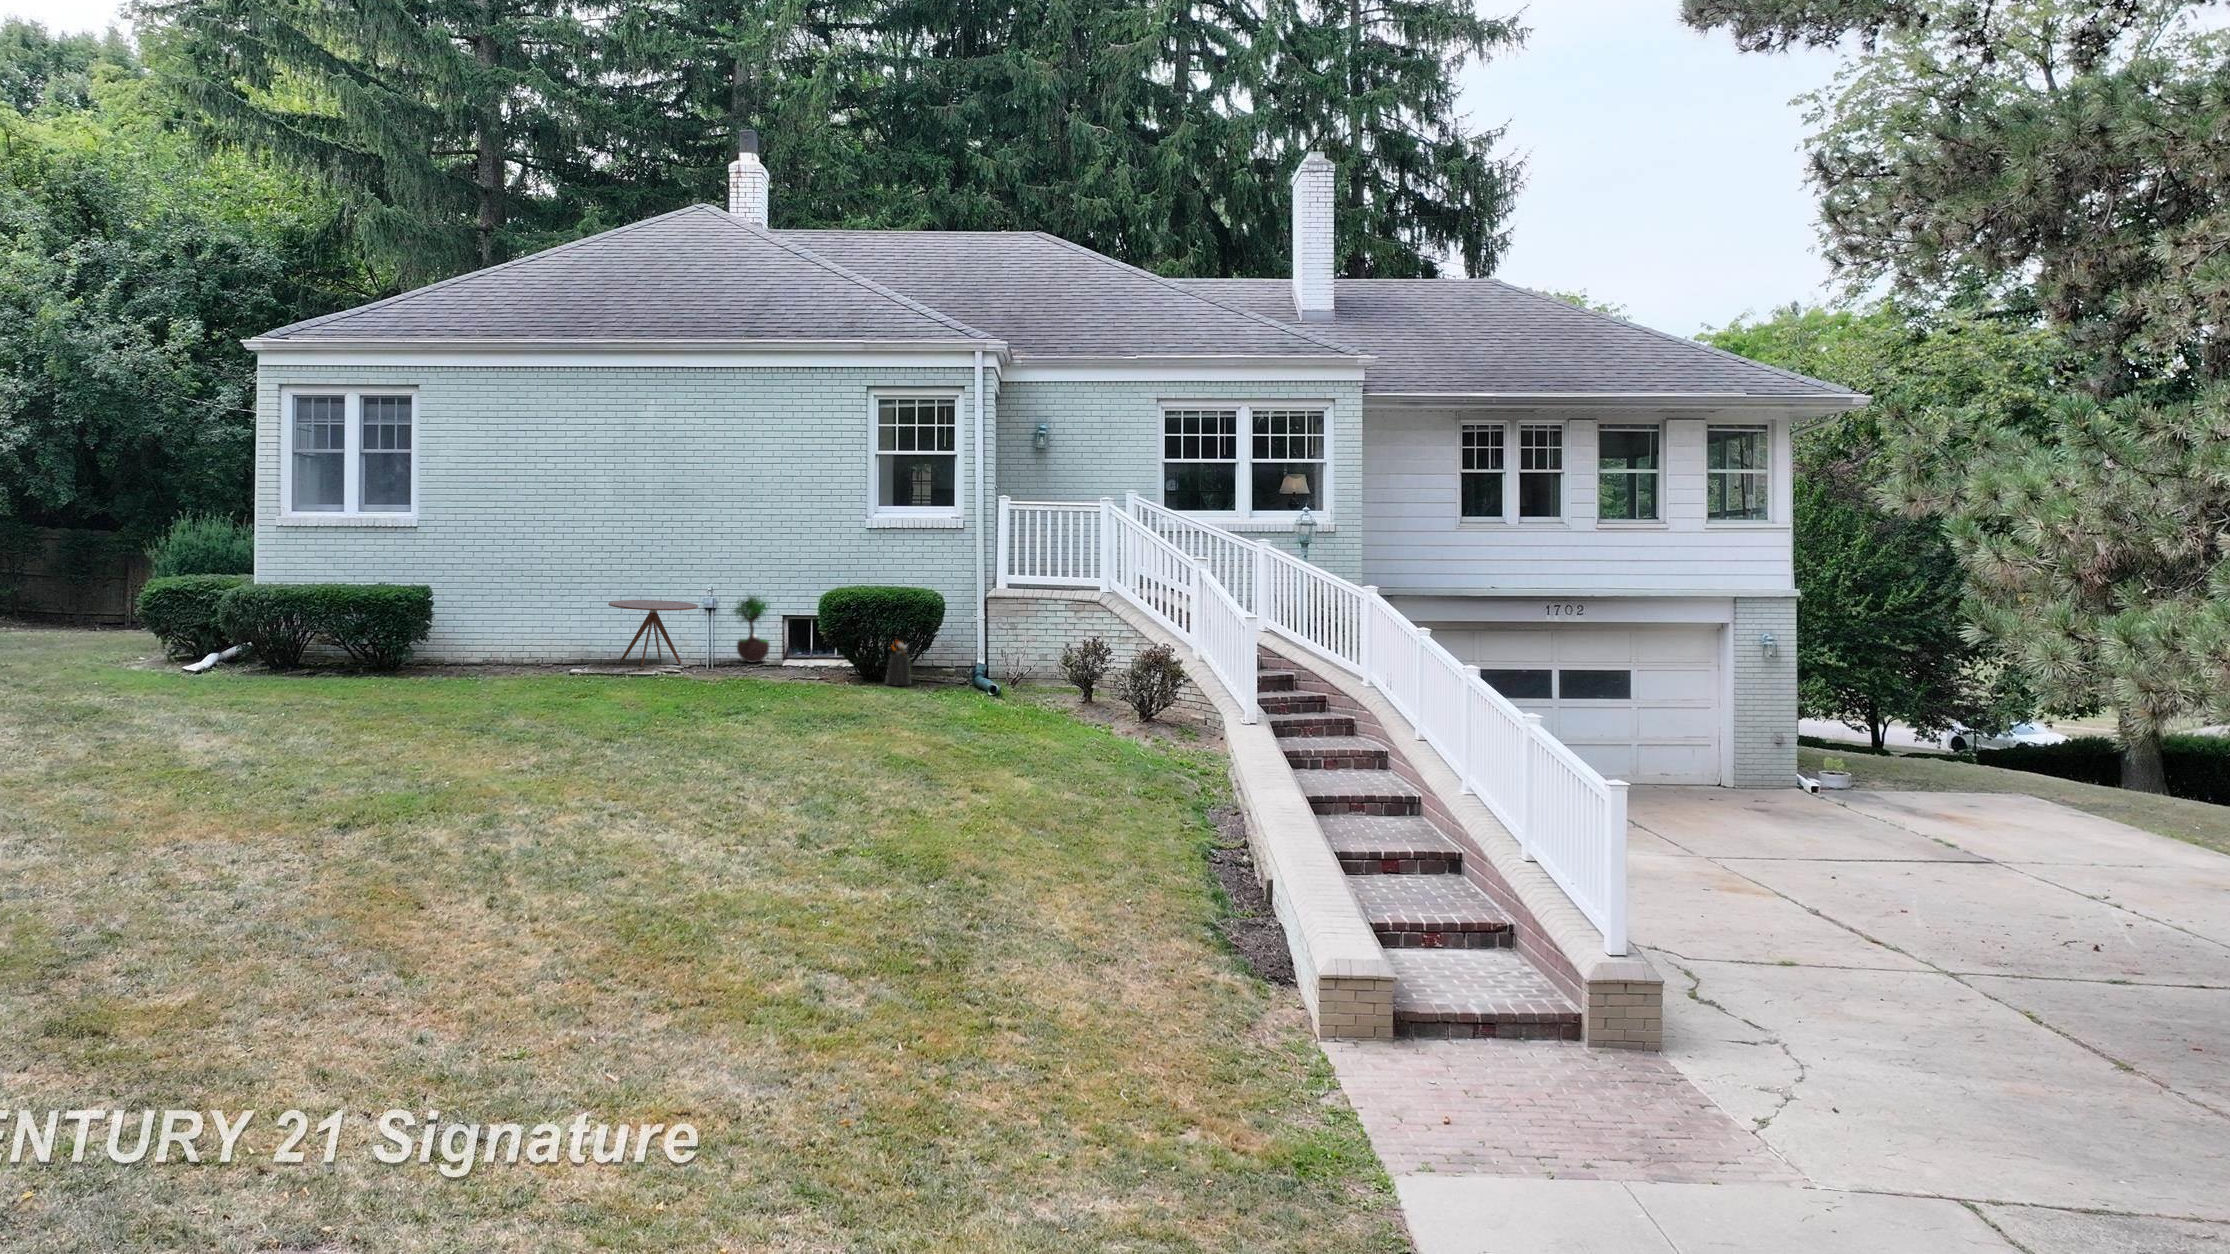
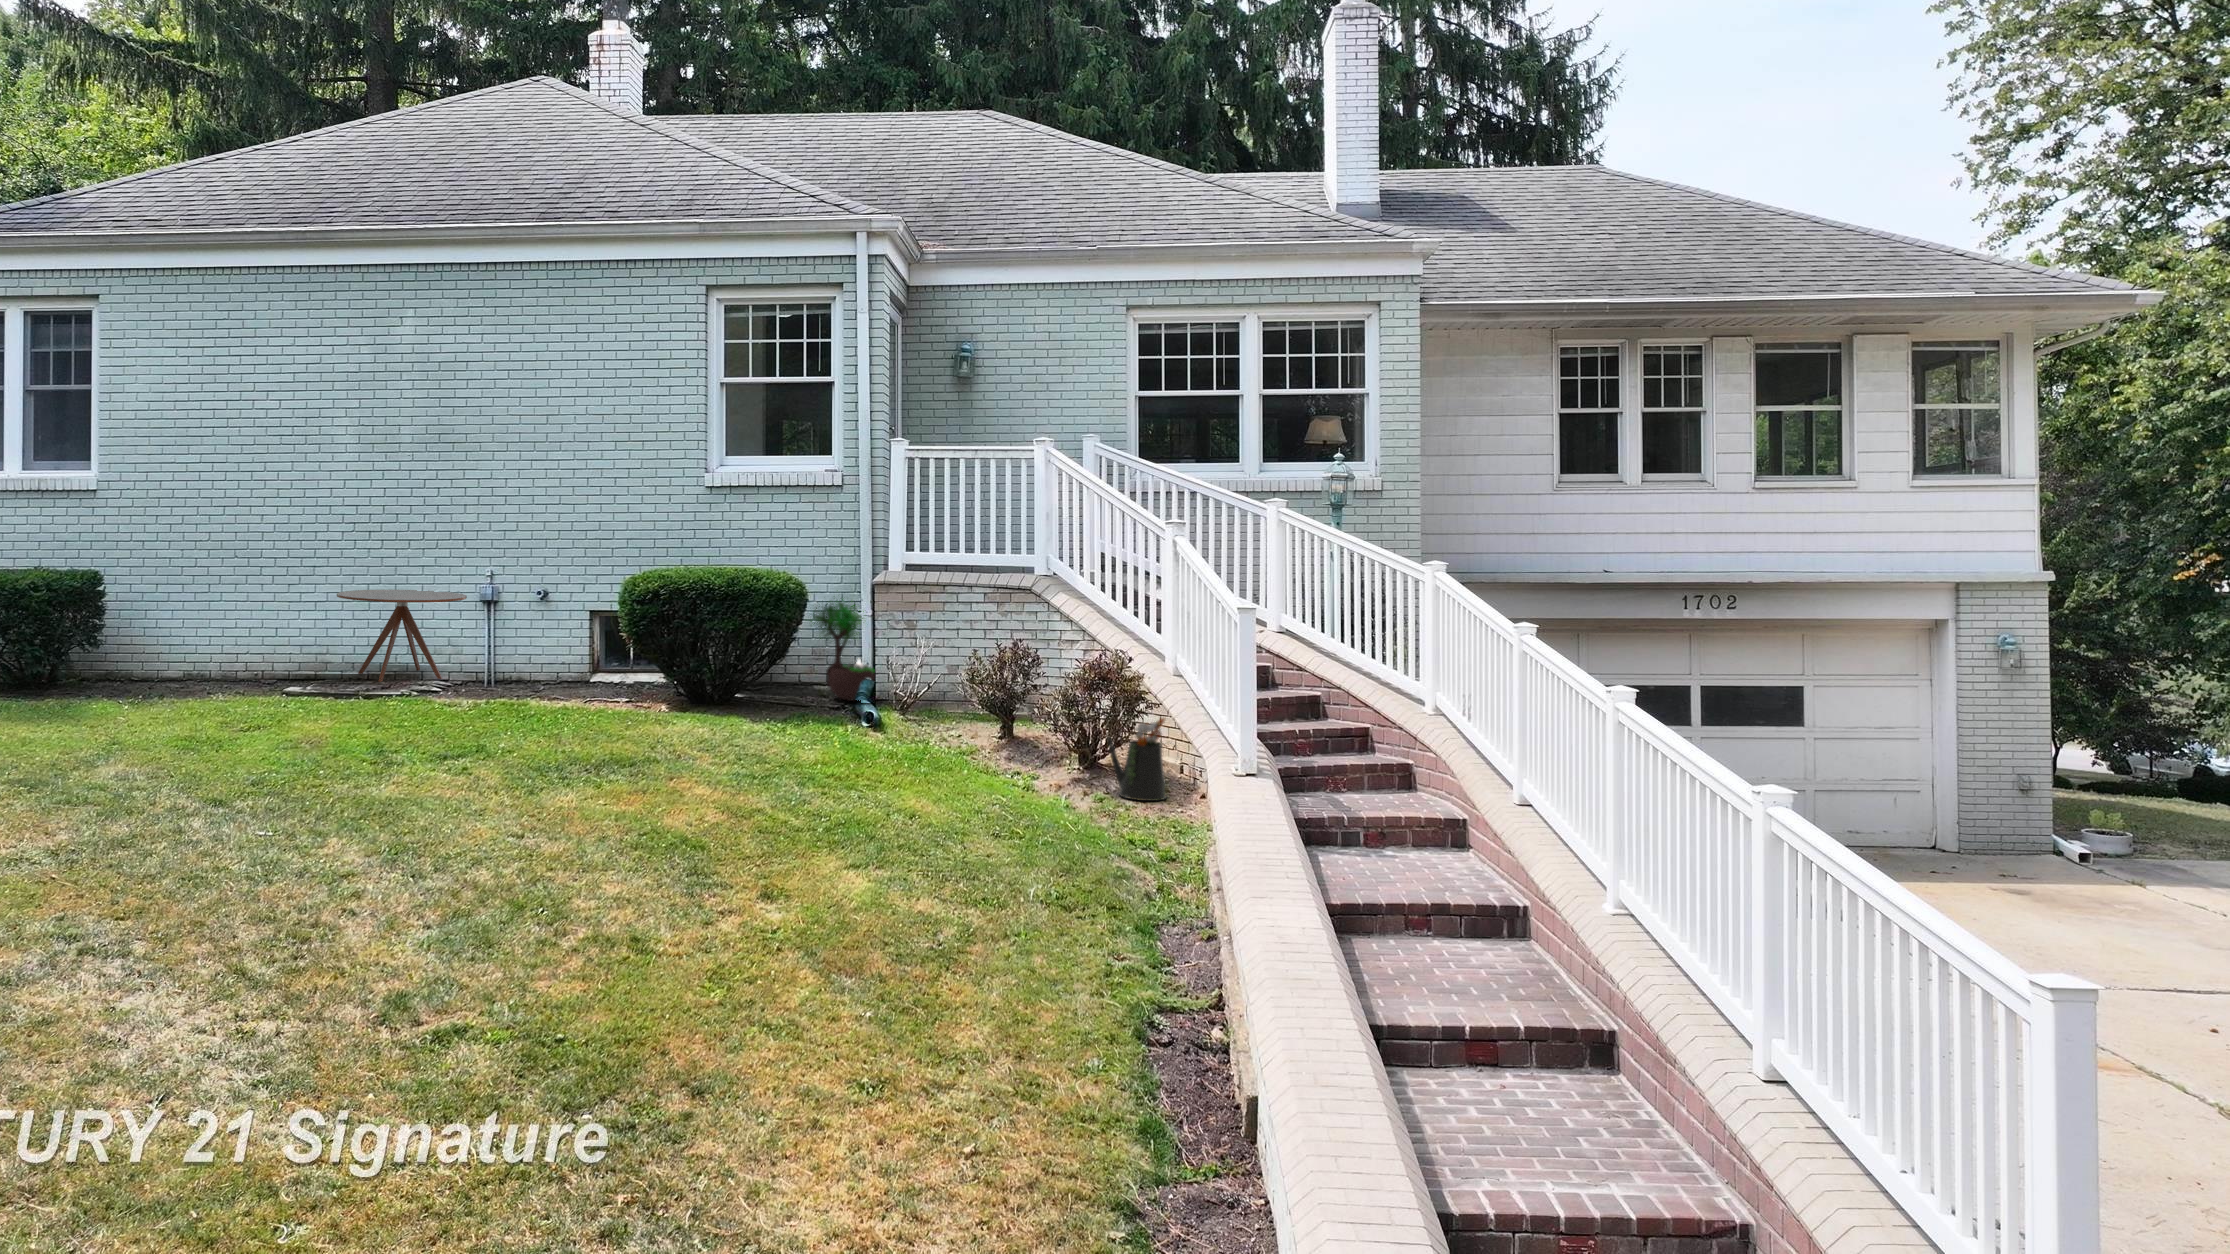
potted tree: present [732,596,769,663] -> present [810,599,875,701]
watering can: present [886,641,911,686] -> present [1107,718,1177,801]

